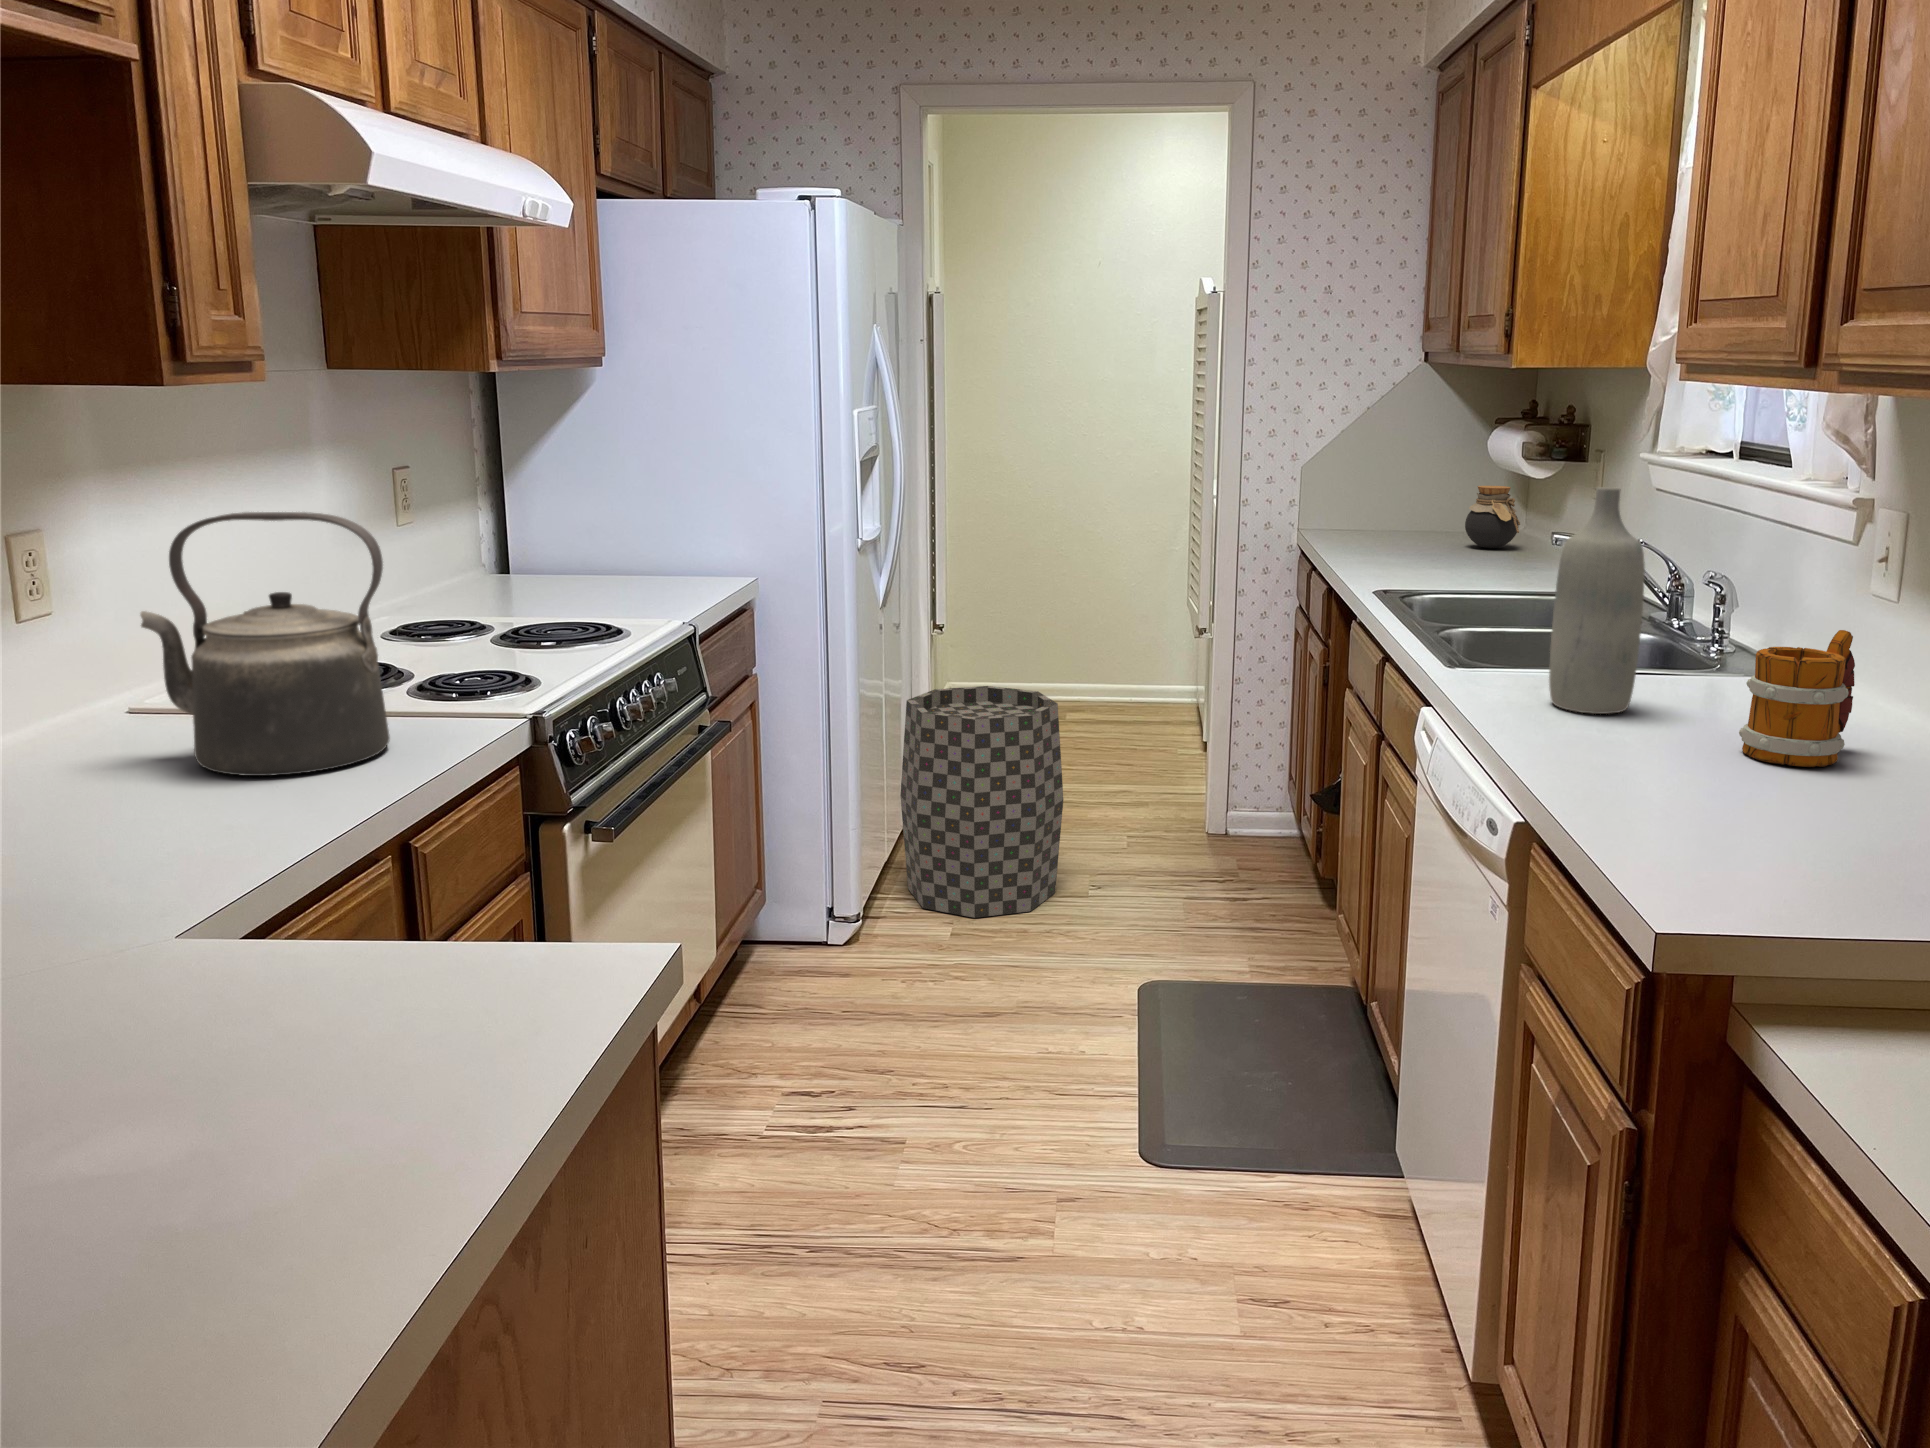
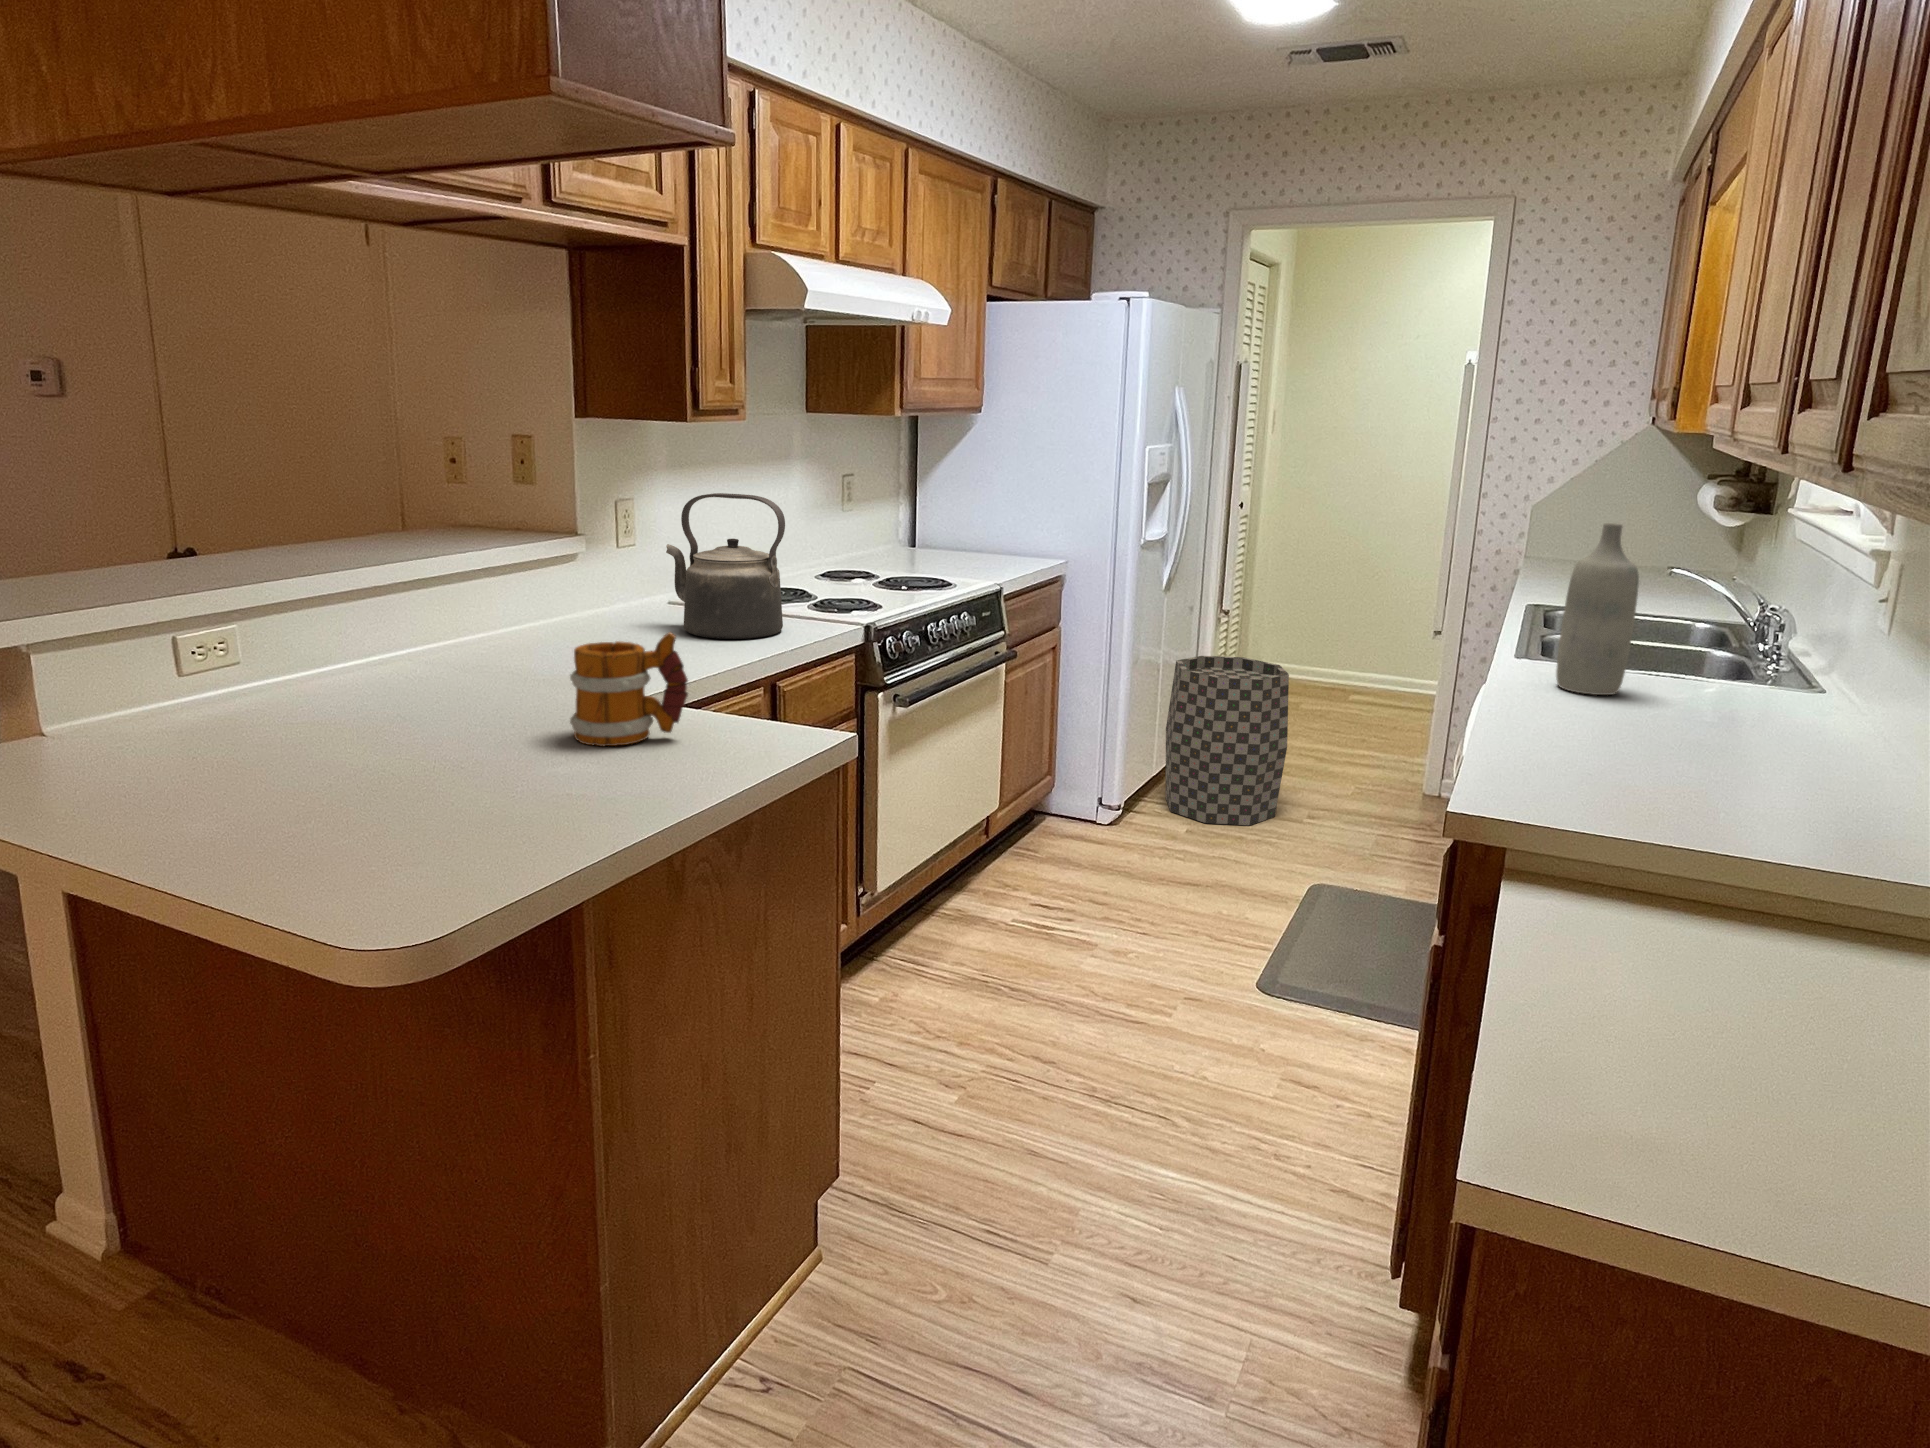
jar: present [1465,486,1520,548] -> none [1660,529,1711,582]
mug: present [1739,630,1855,767] -> present [570,632,688,746]

